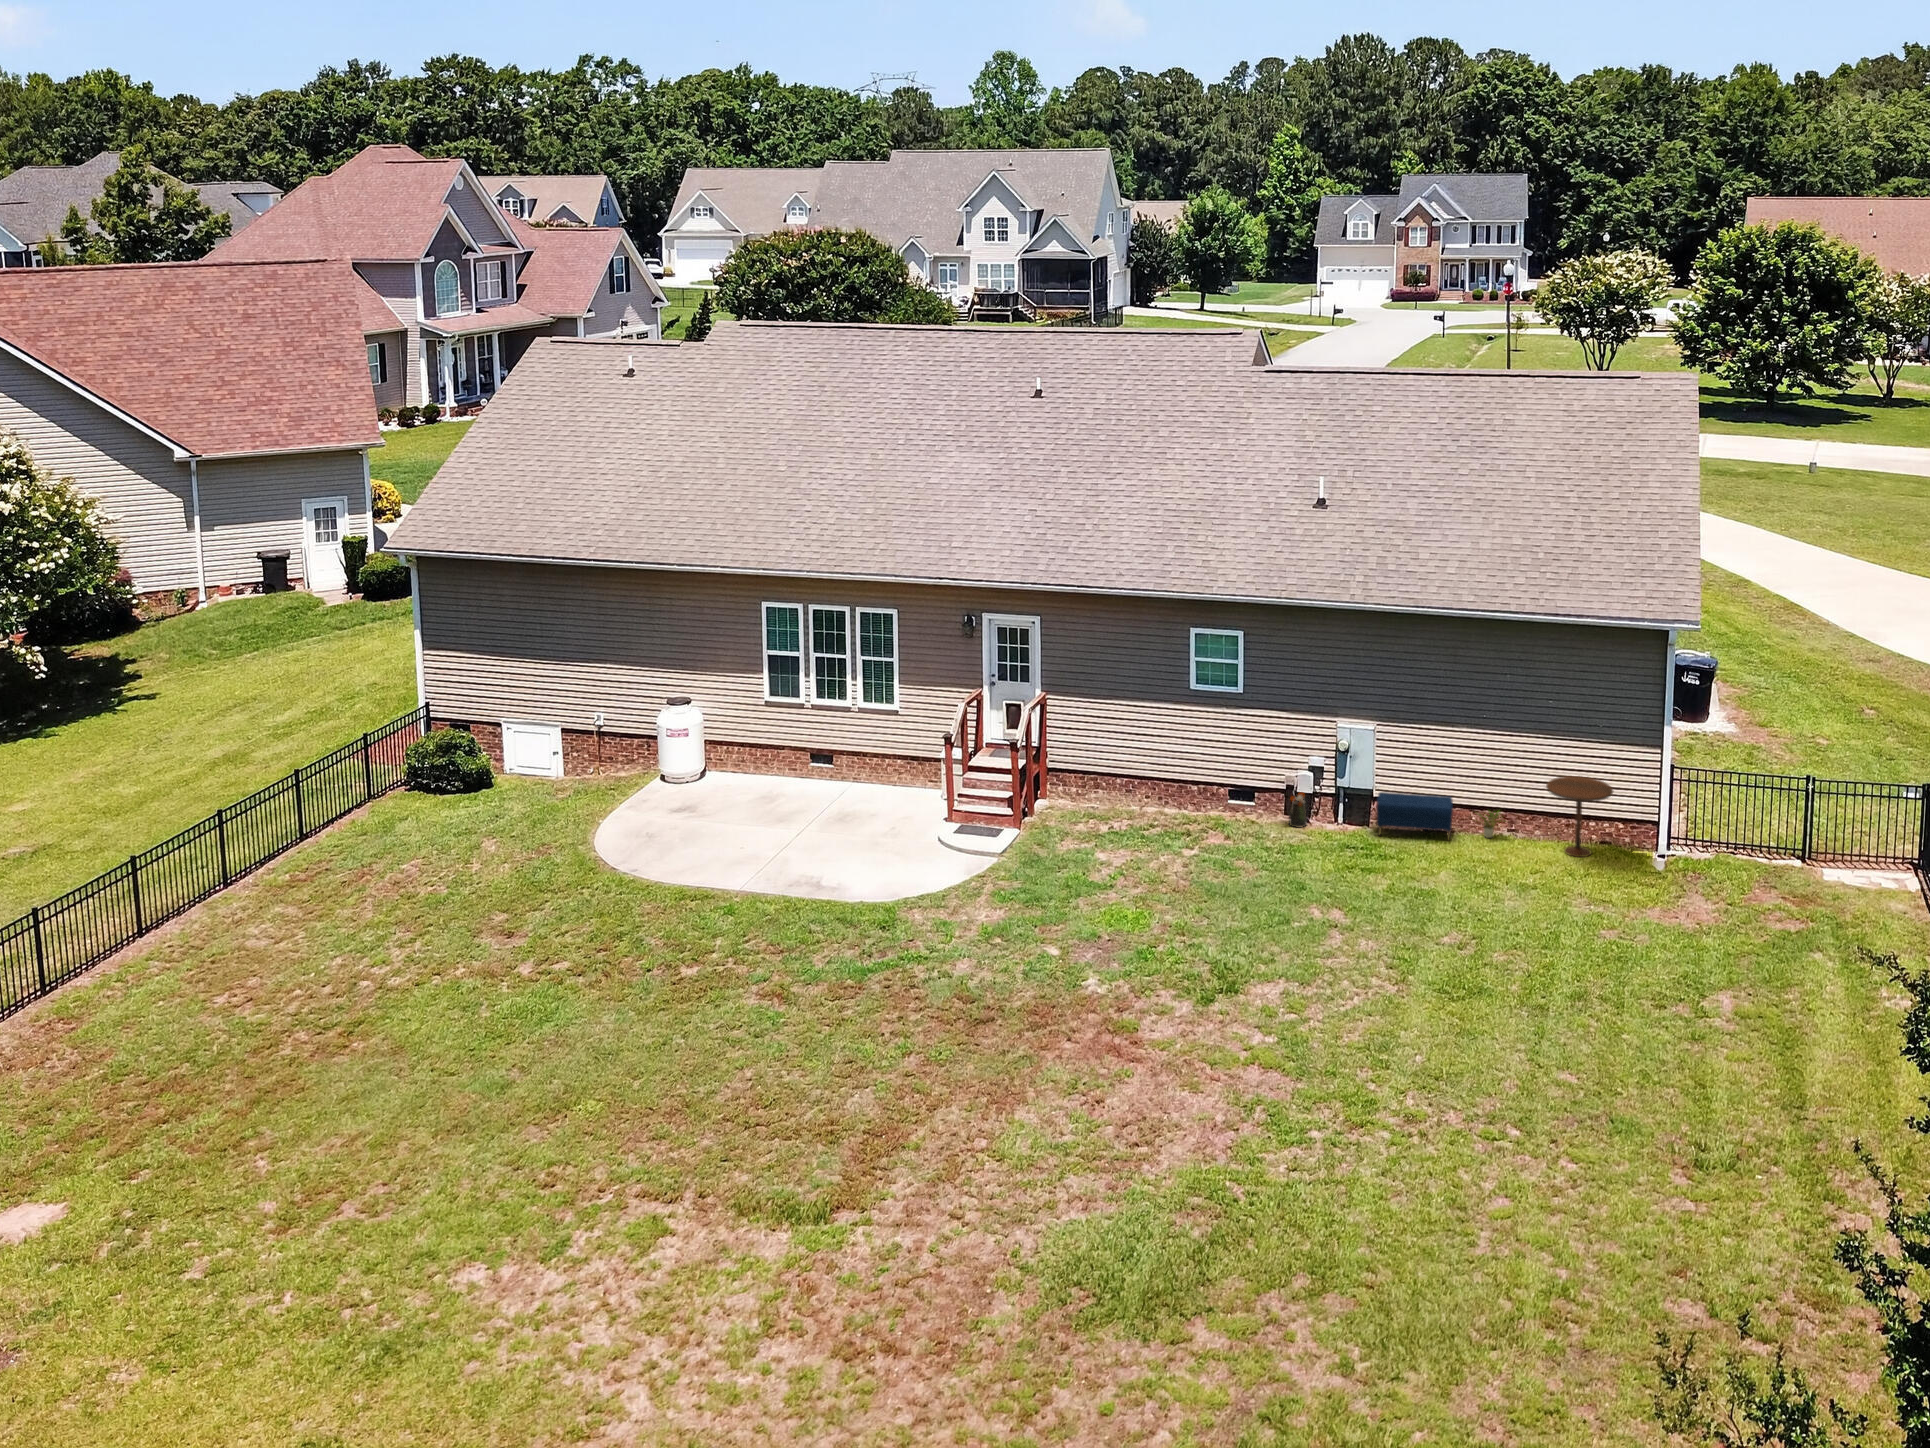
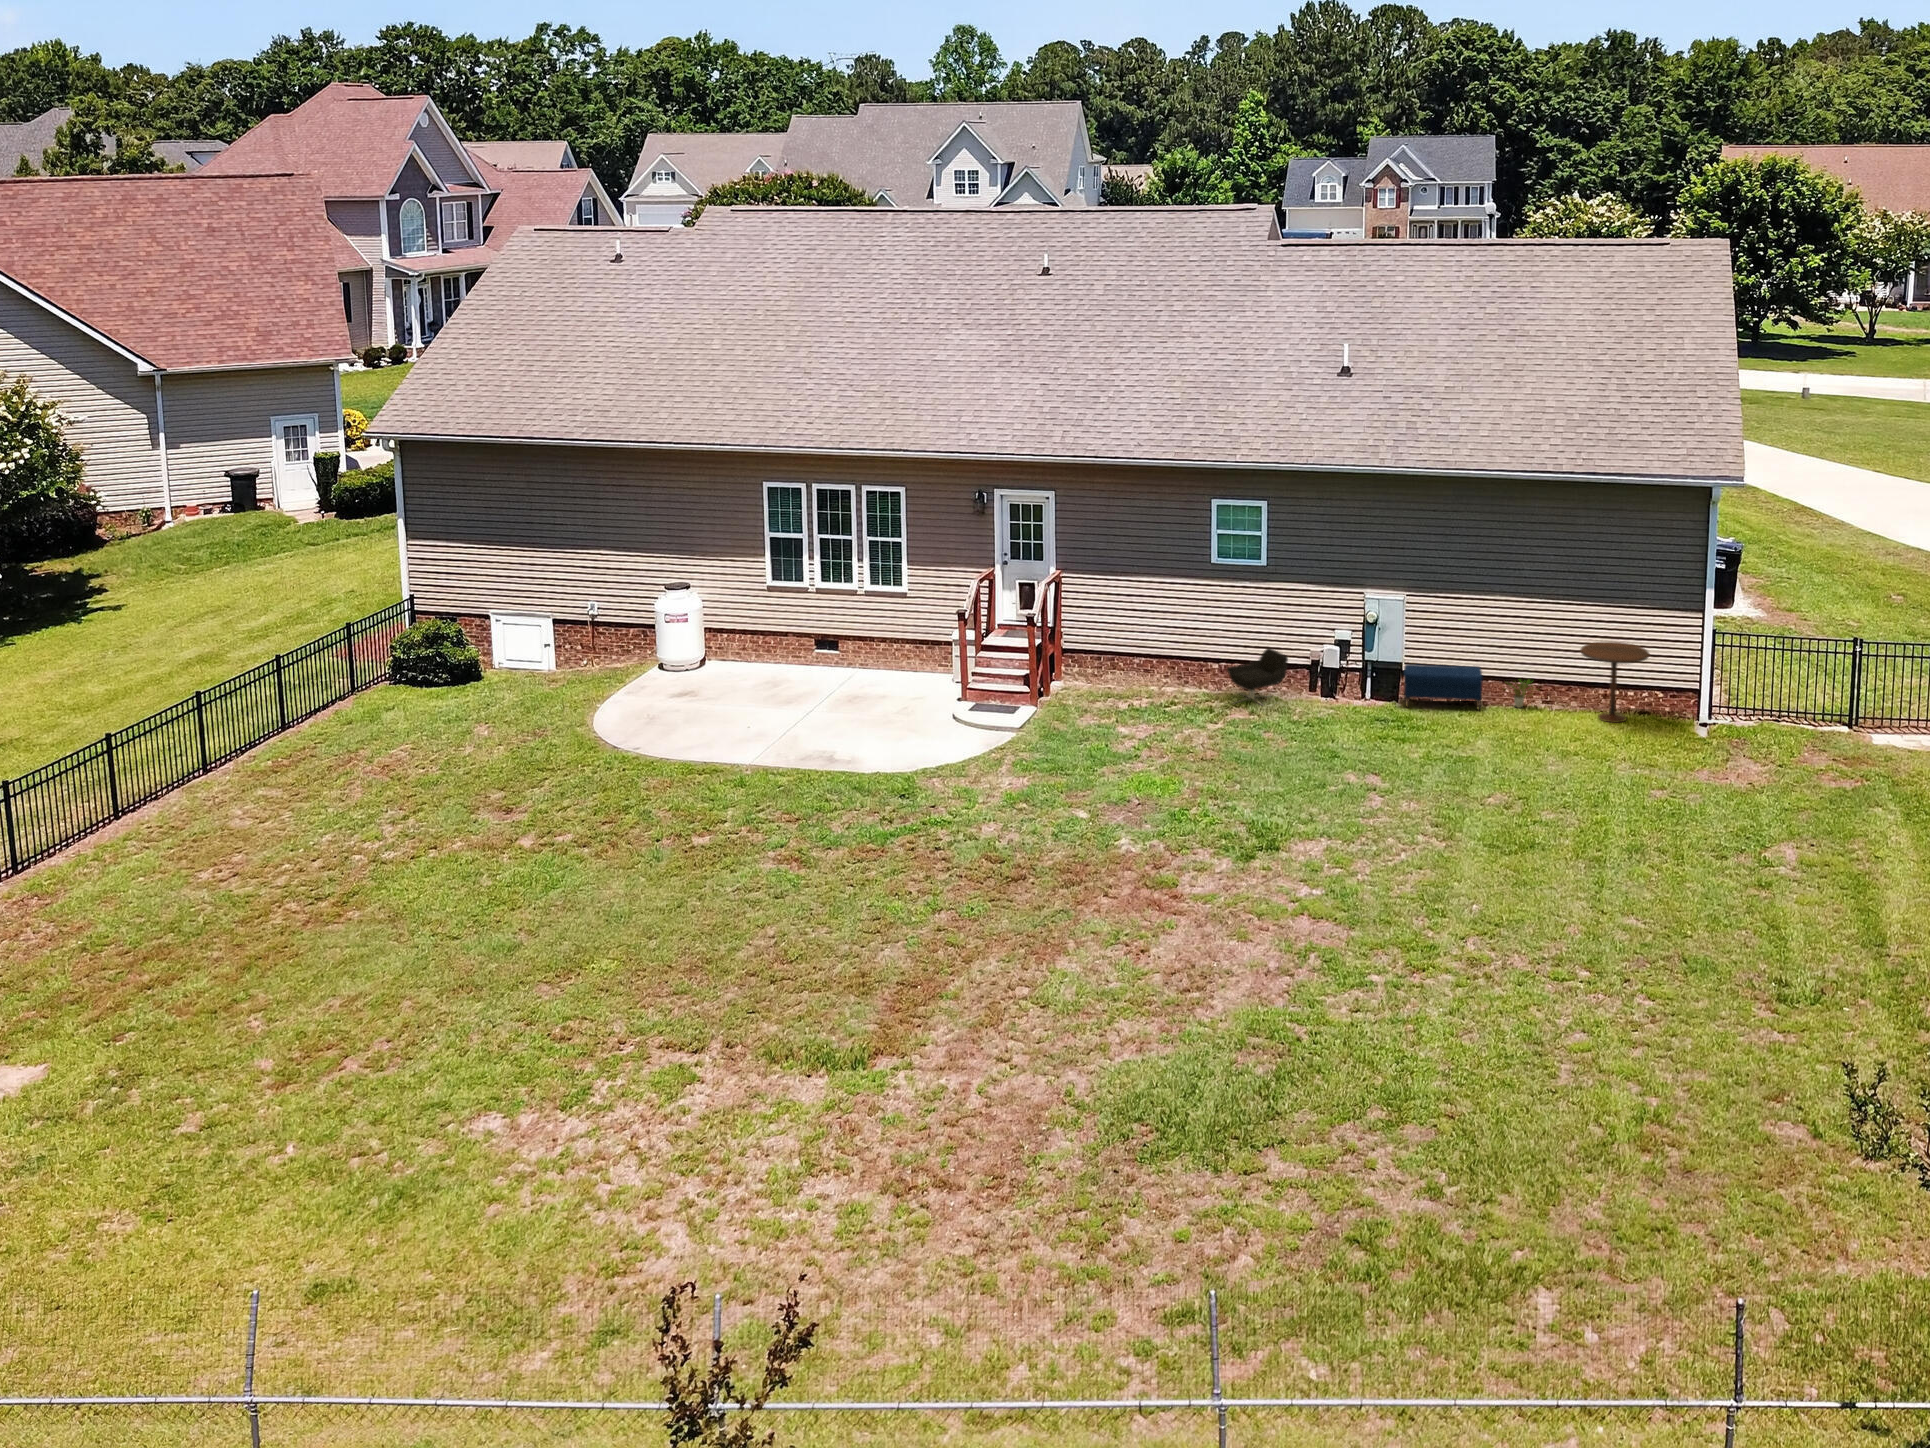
lounge chair: none [1206,772,1265,831] -> present [1227,648,1288,704]
watering can: present [1288,792,1307,828] -> none [1311,665,1332,702]

